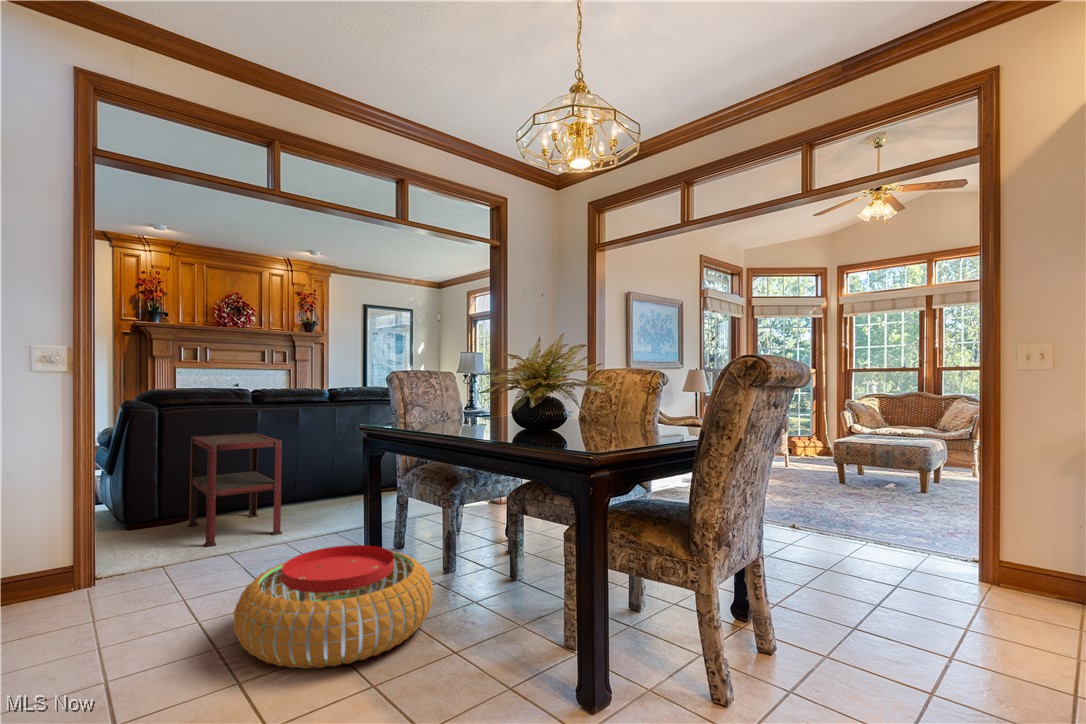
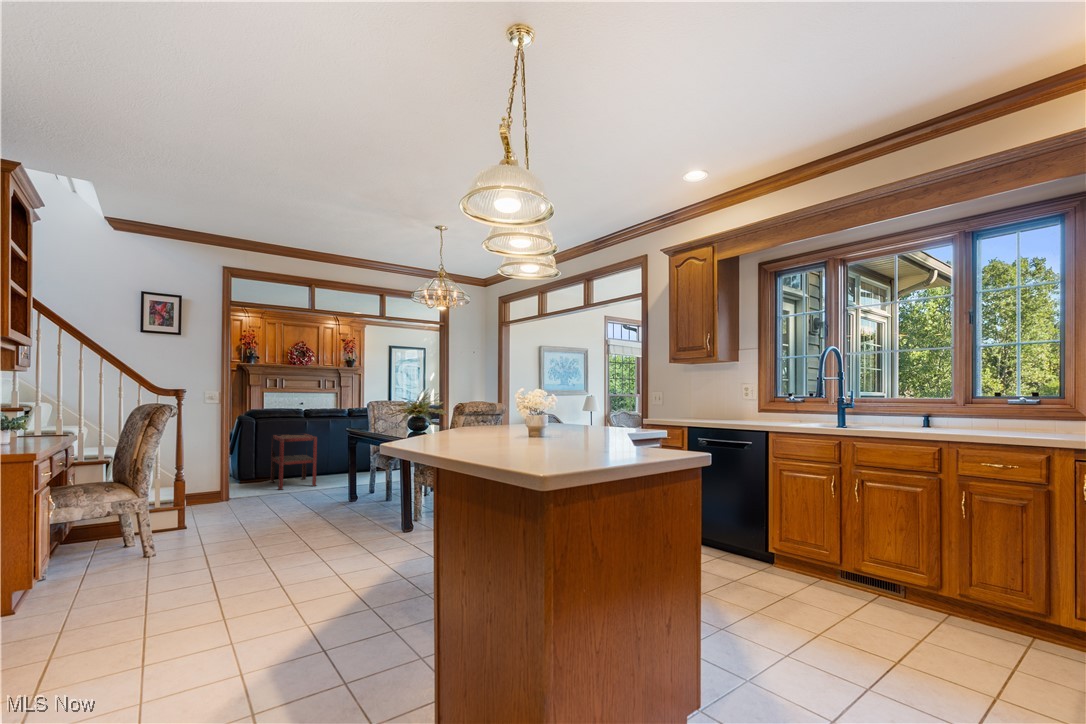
pouf: present [234,545,433,669] -> none [287,482,371,522]

